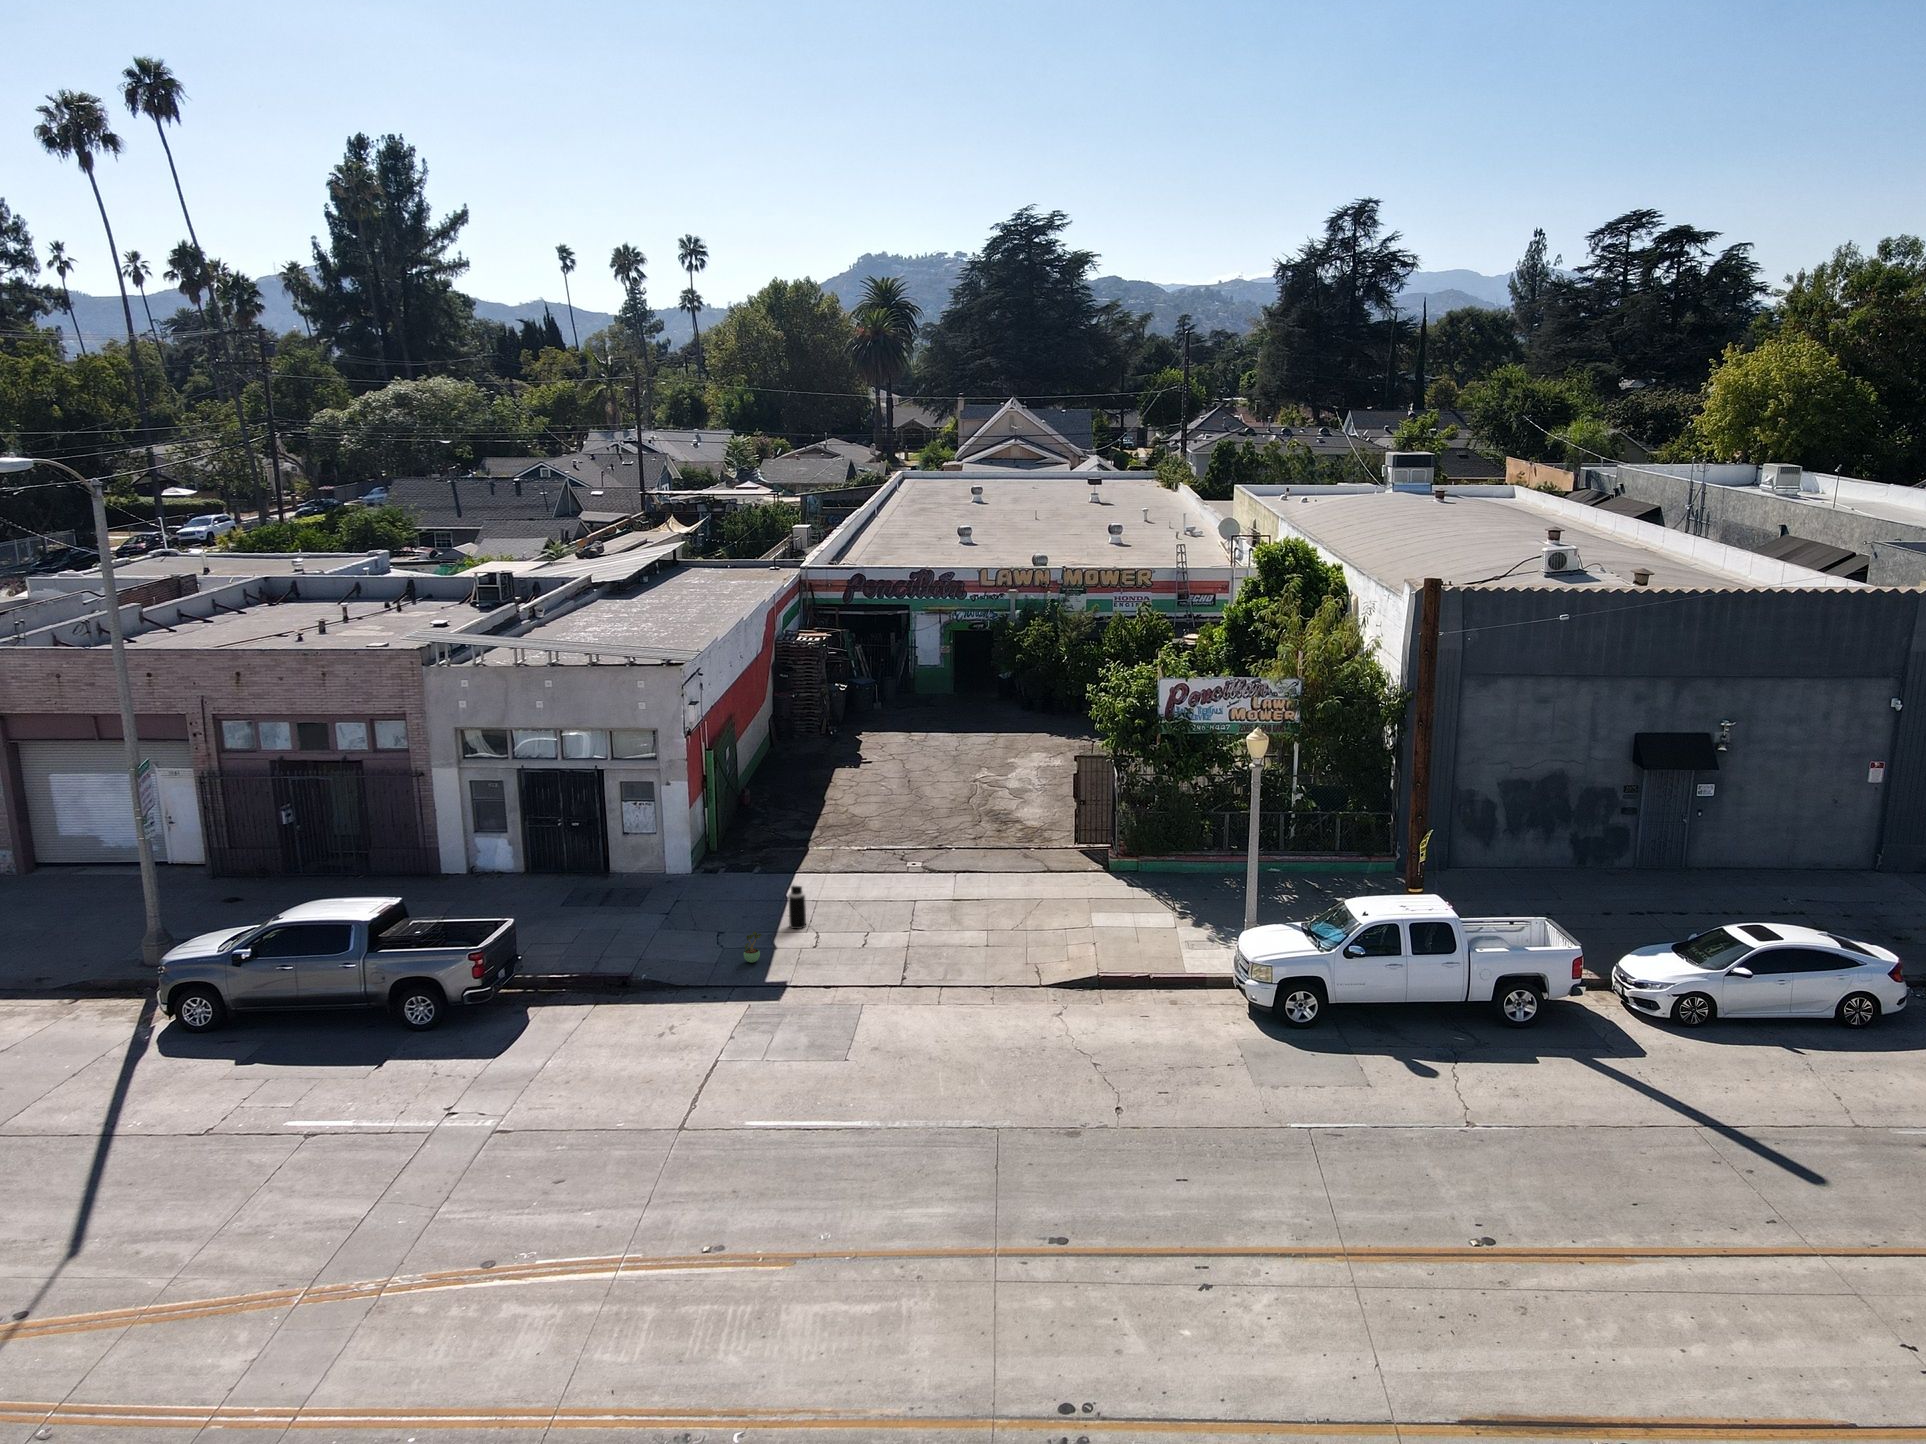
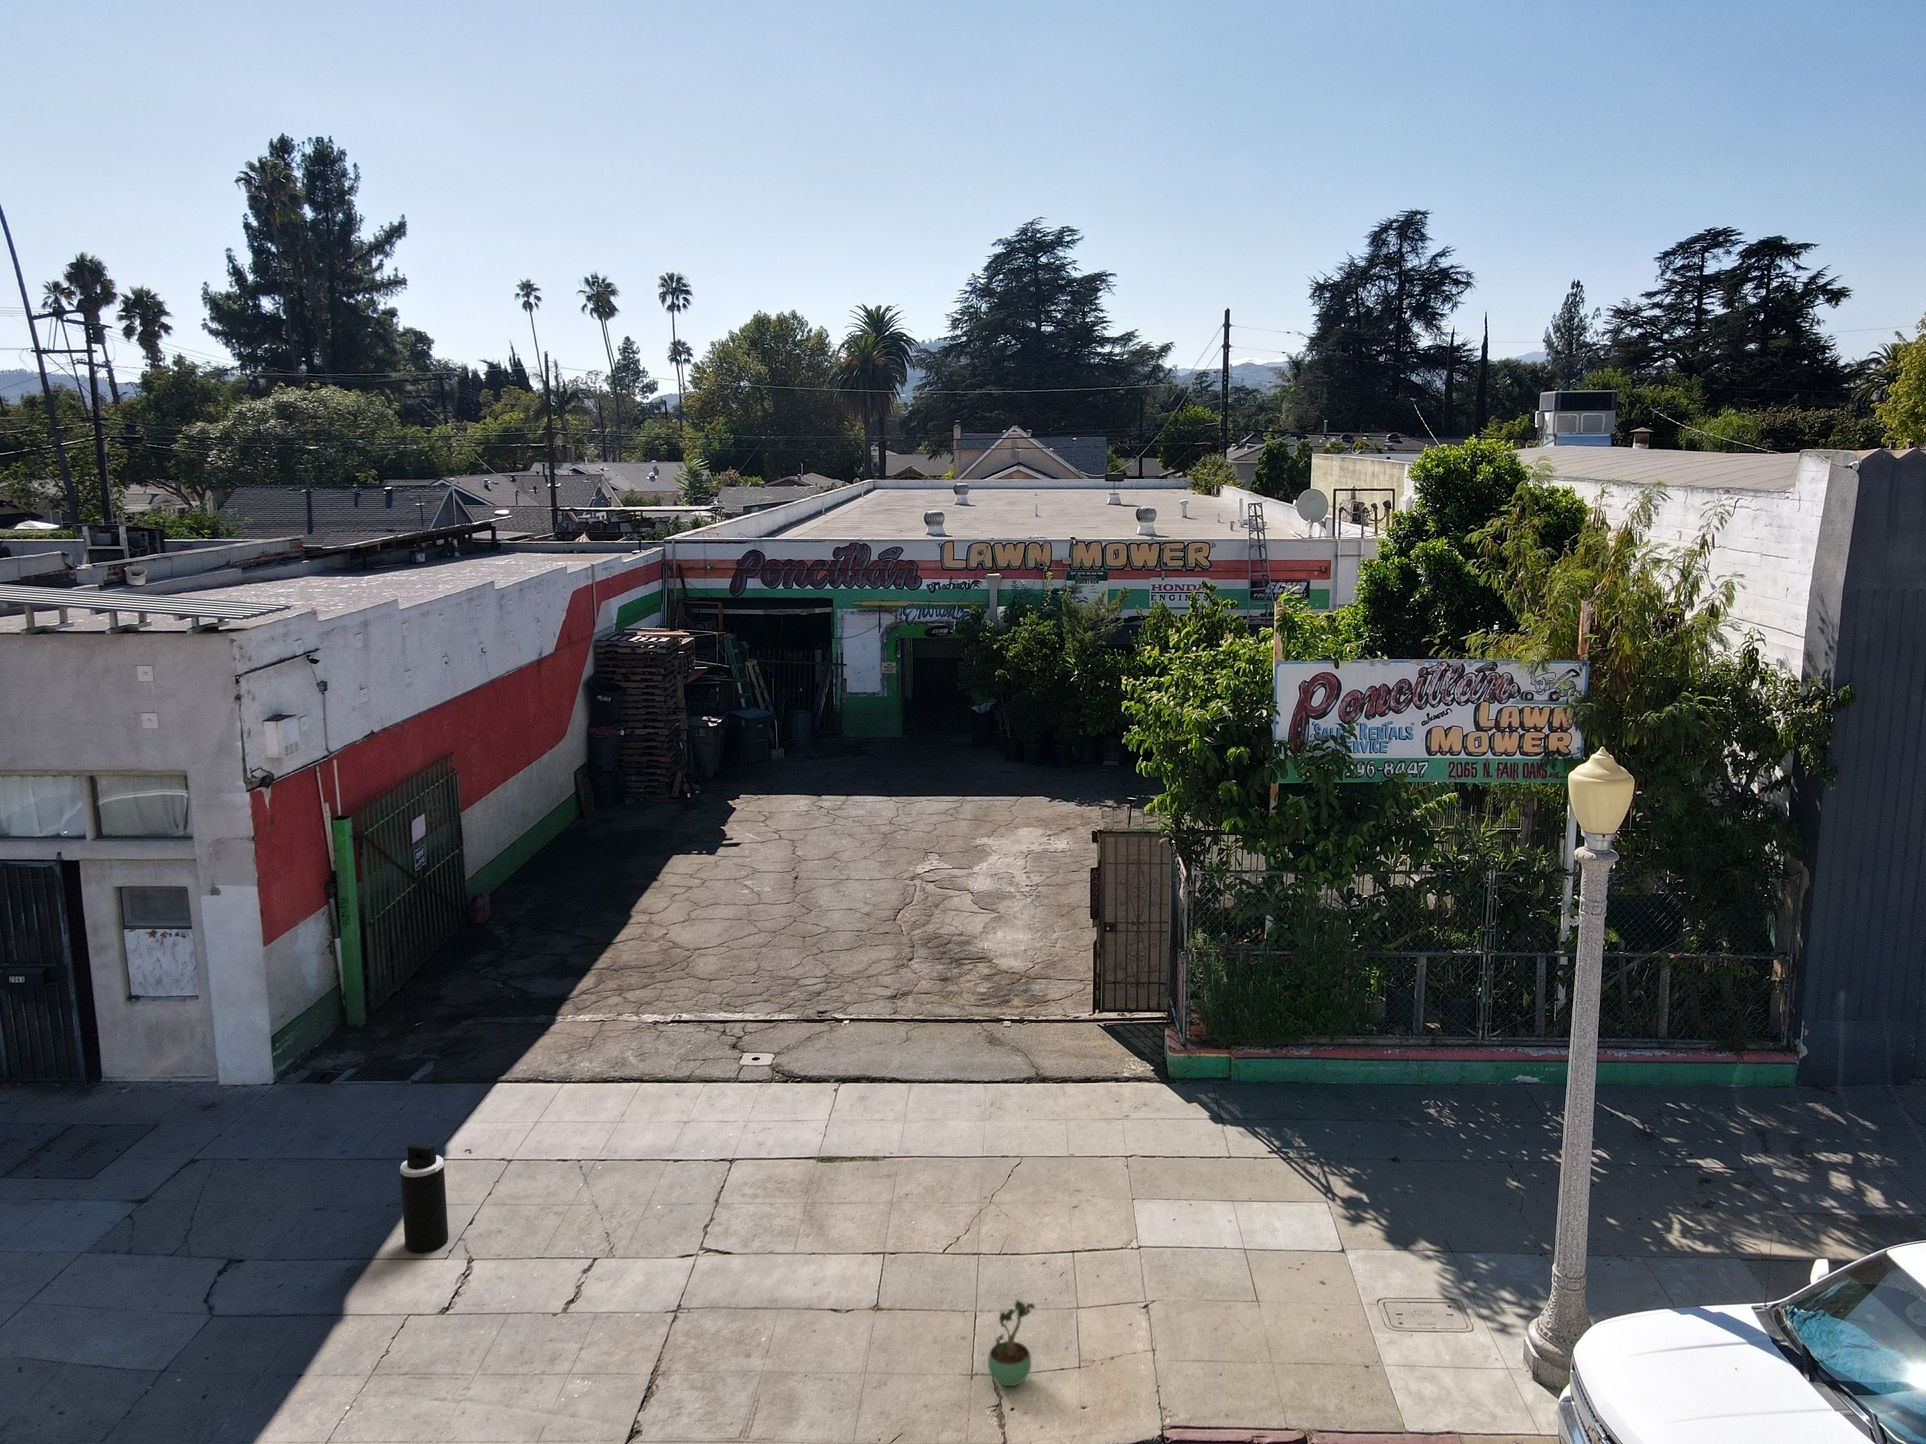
potted plant: present [744,931,762,963] -> present [988,1300,1035,1386]

